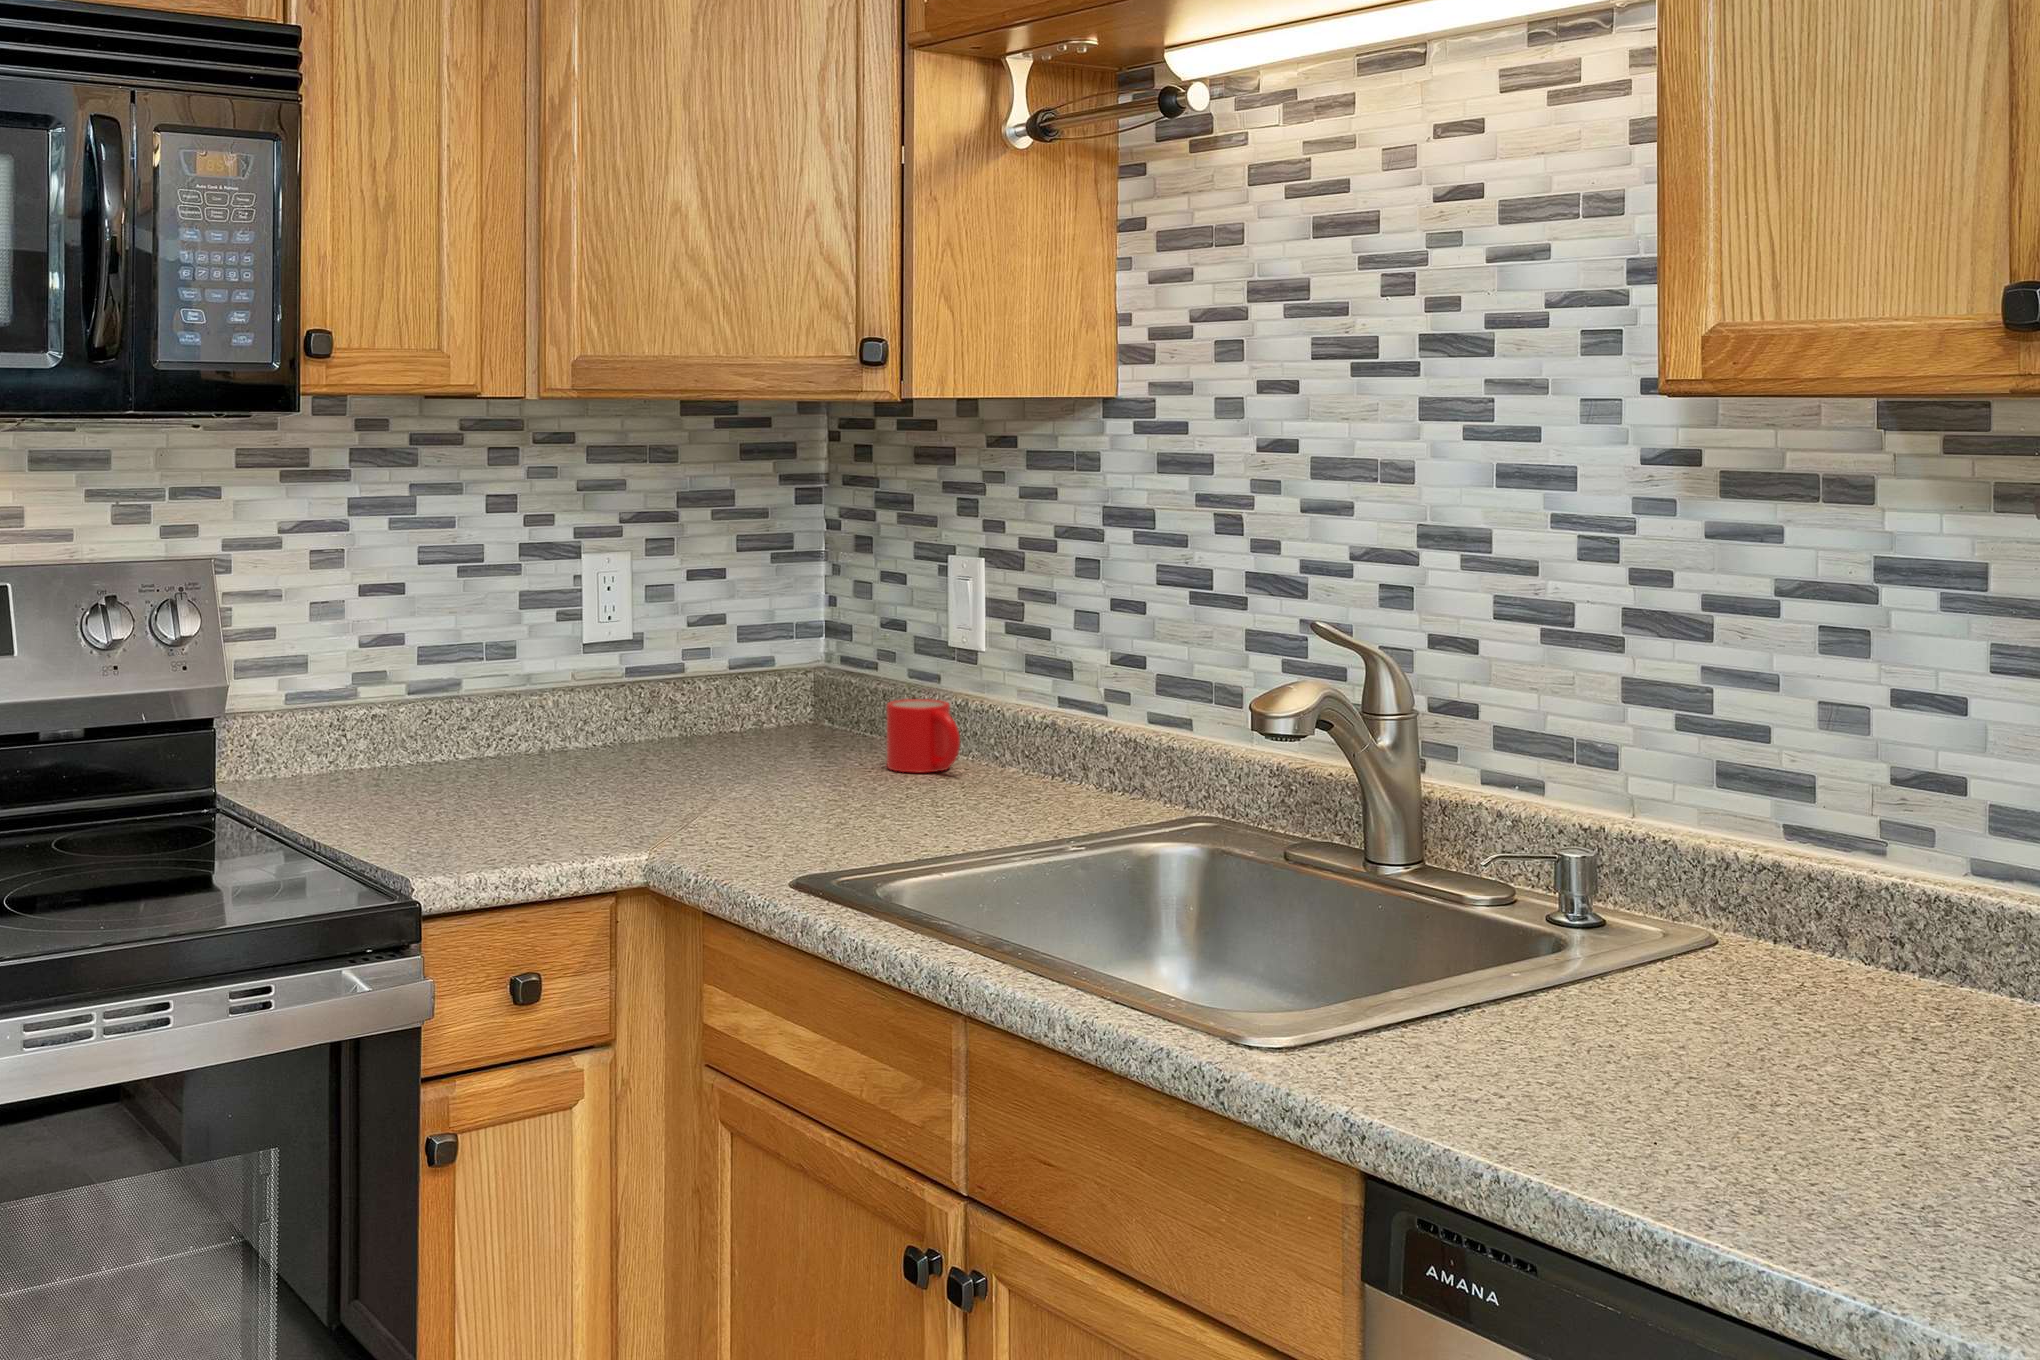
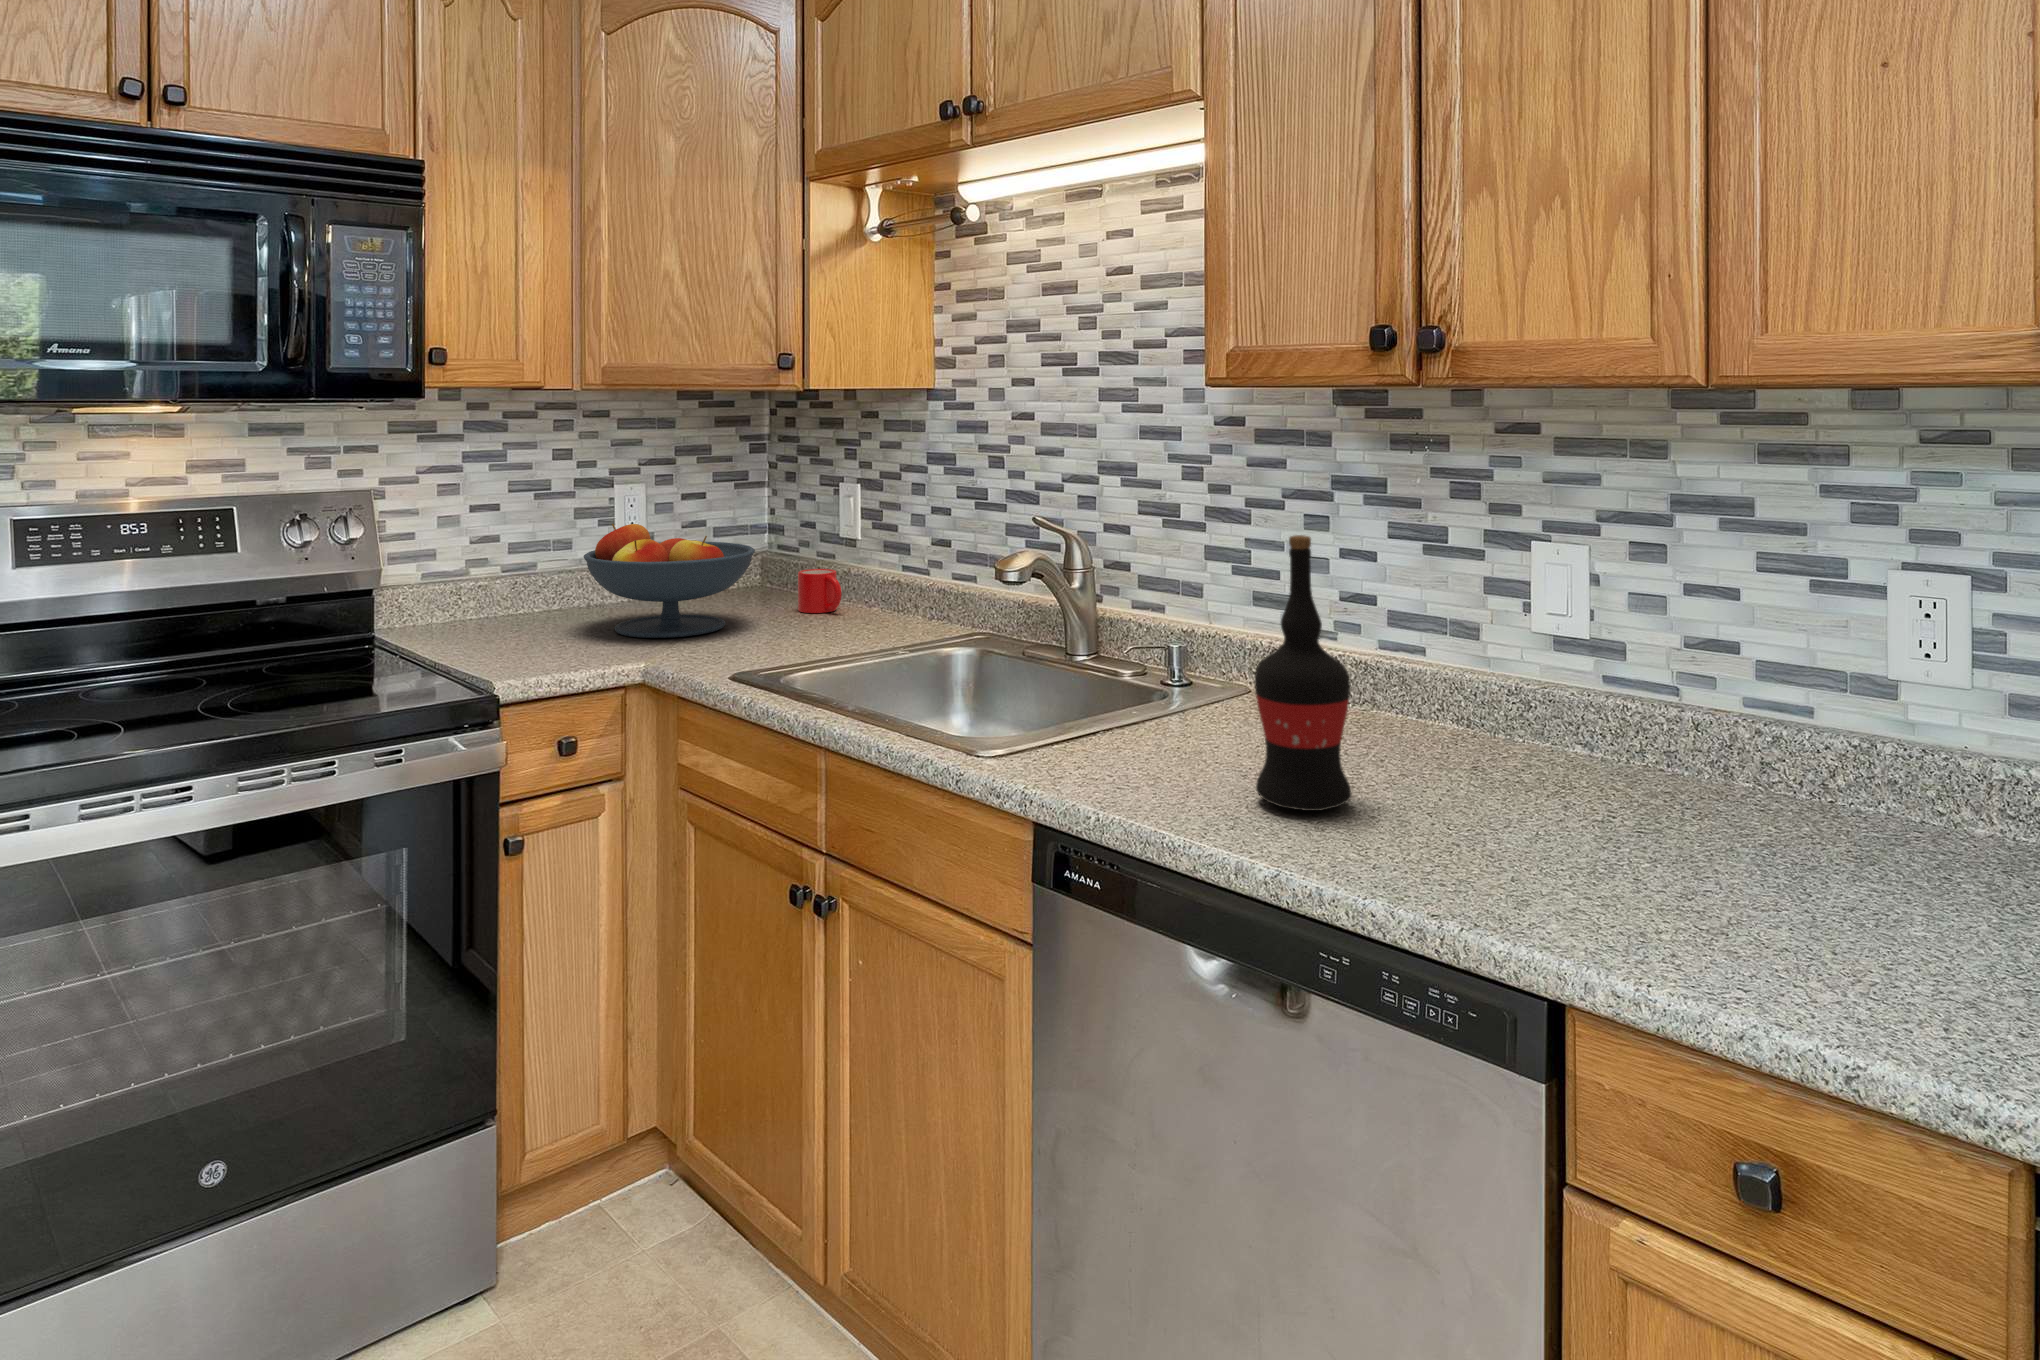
fruit bowl: none [545,619,820,809] -> present [584,524,755,638]
wine bottle: none [1787,671,1984,1182] -> present [1254,535,1352,811]

